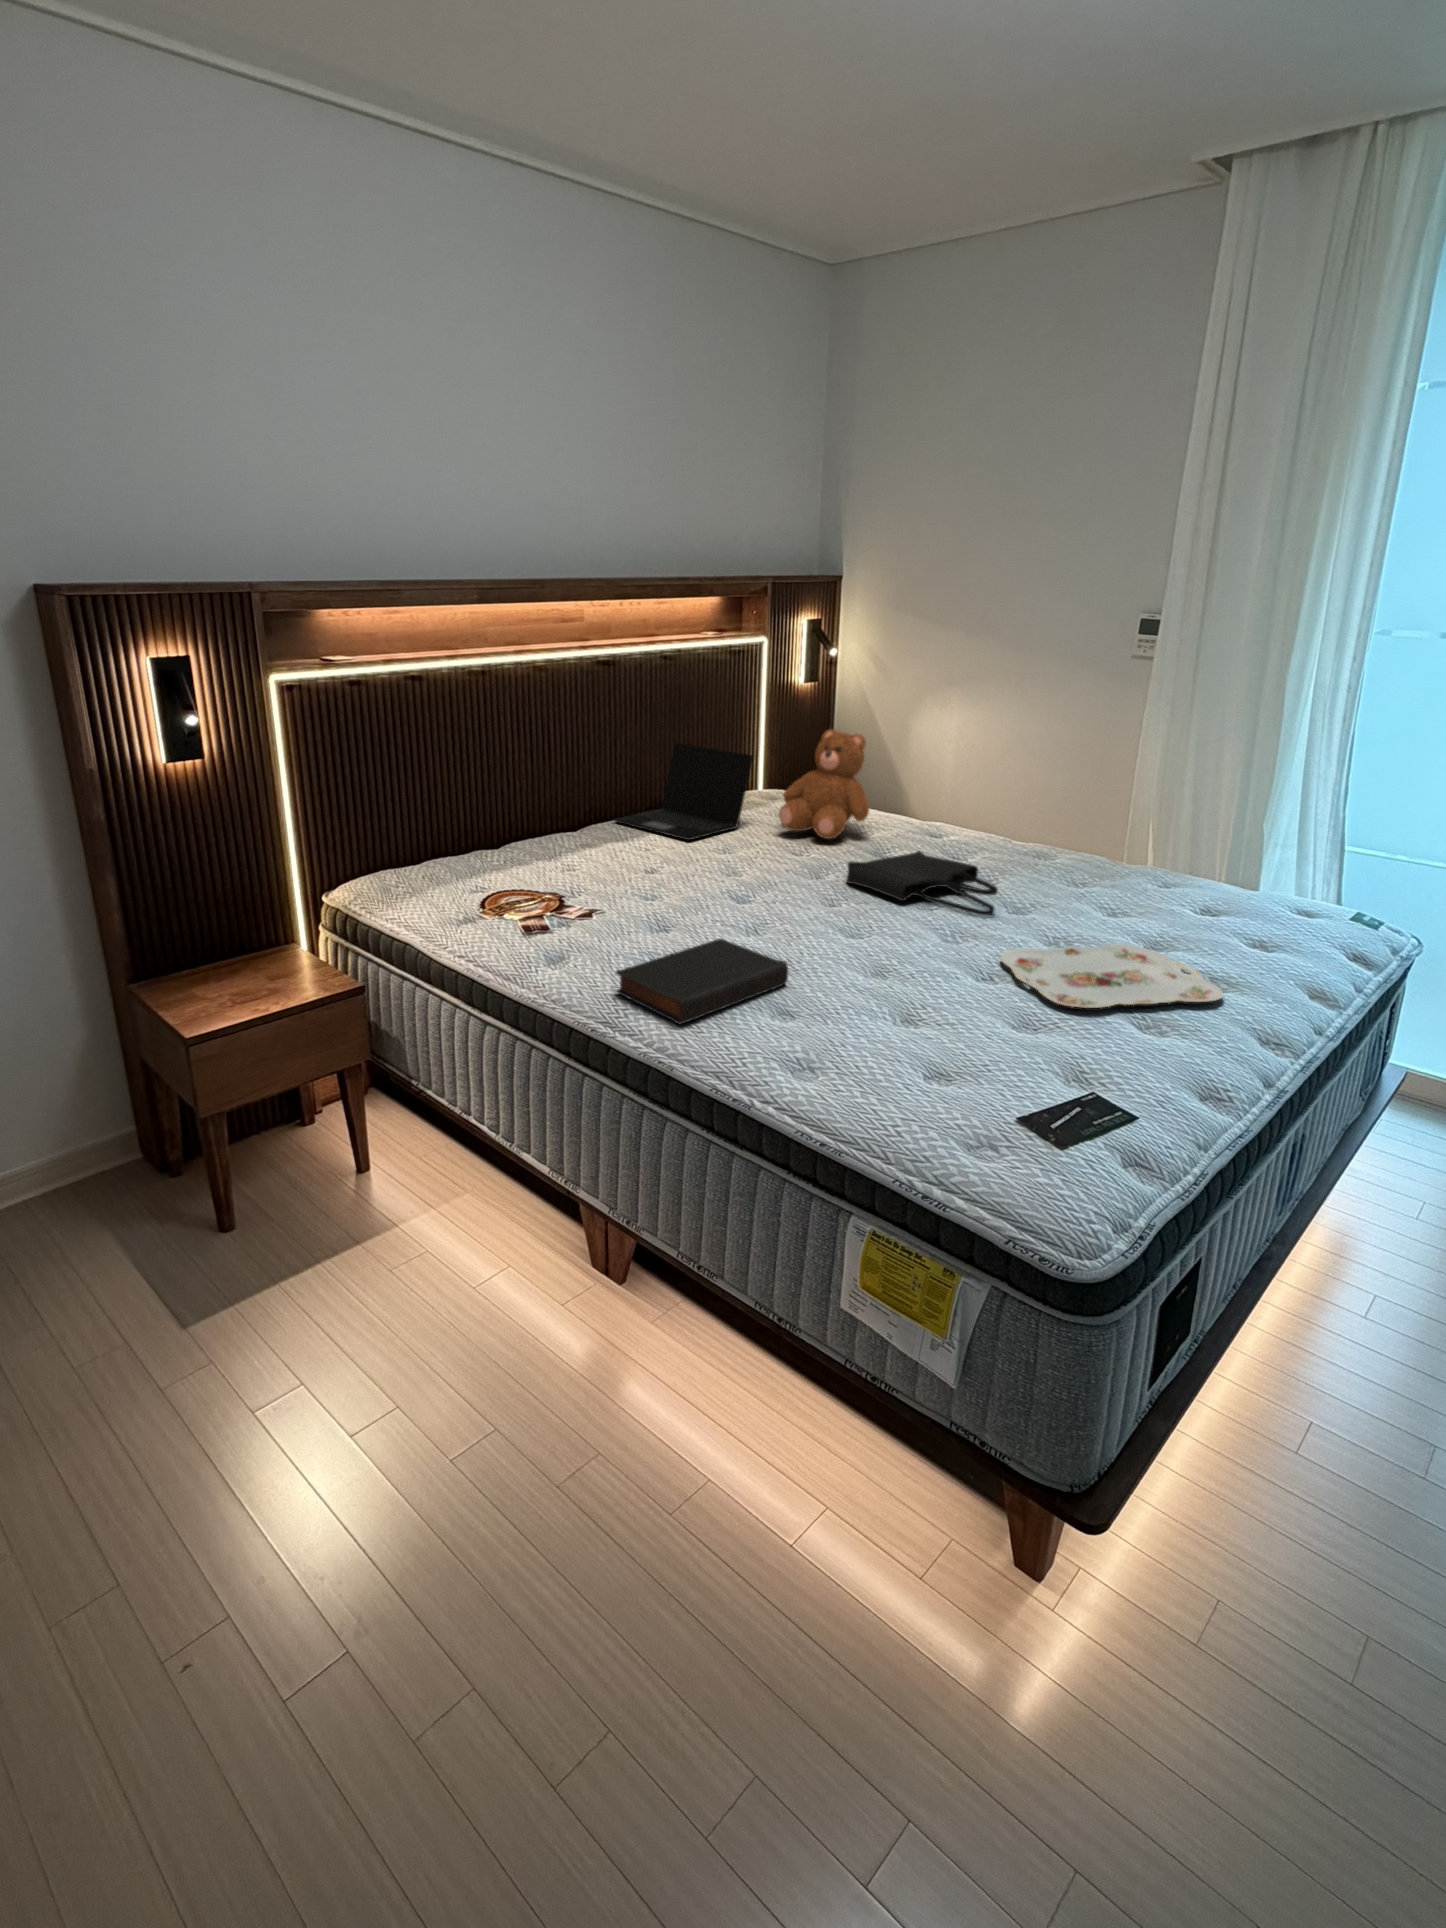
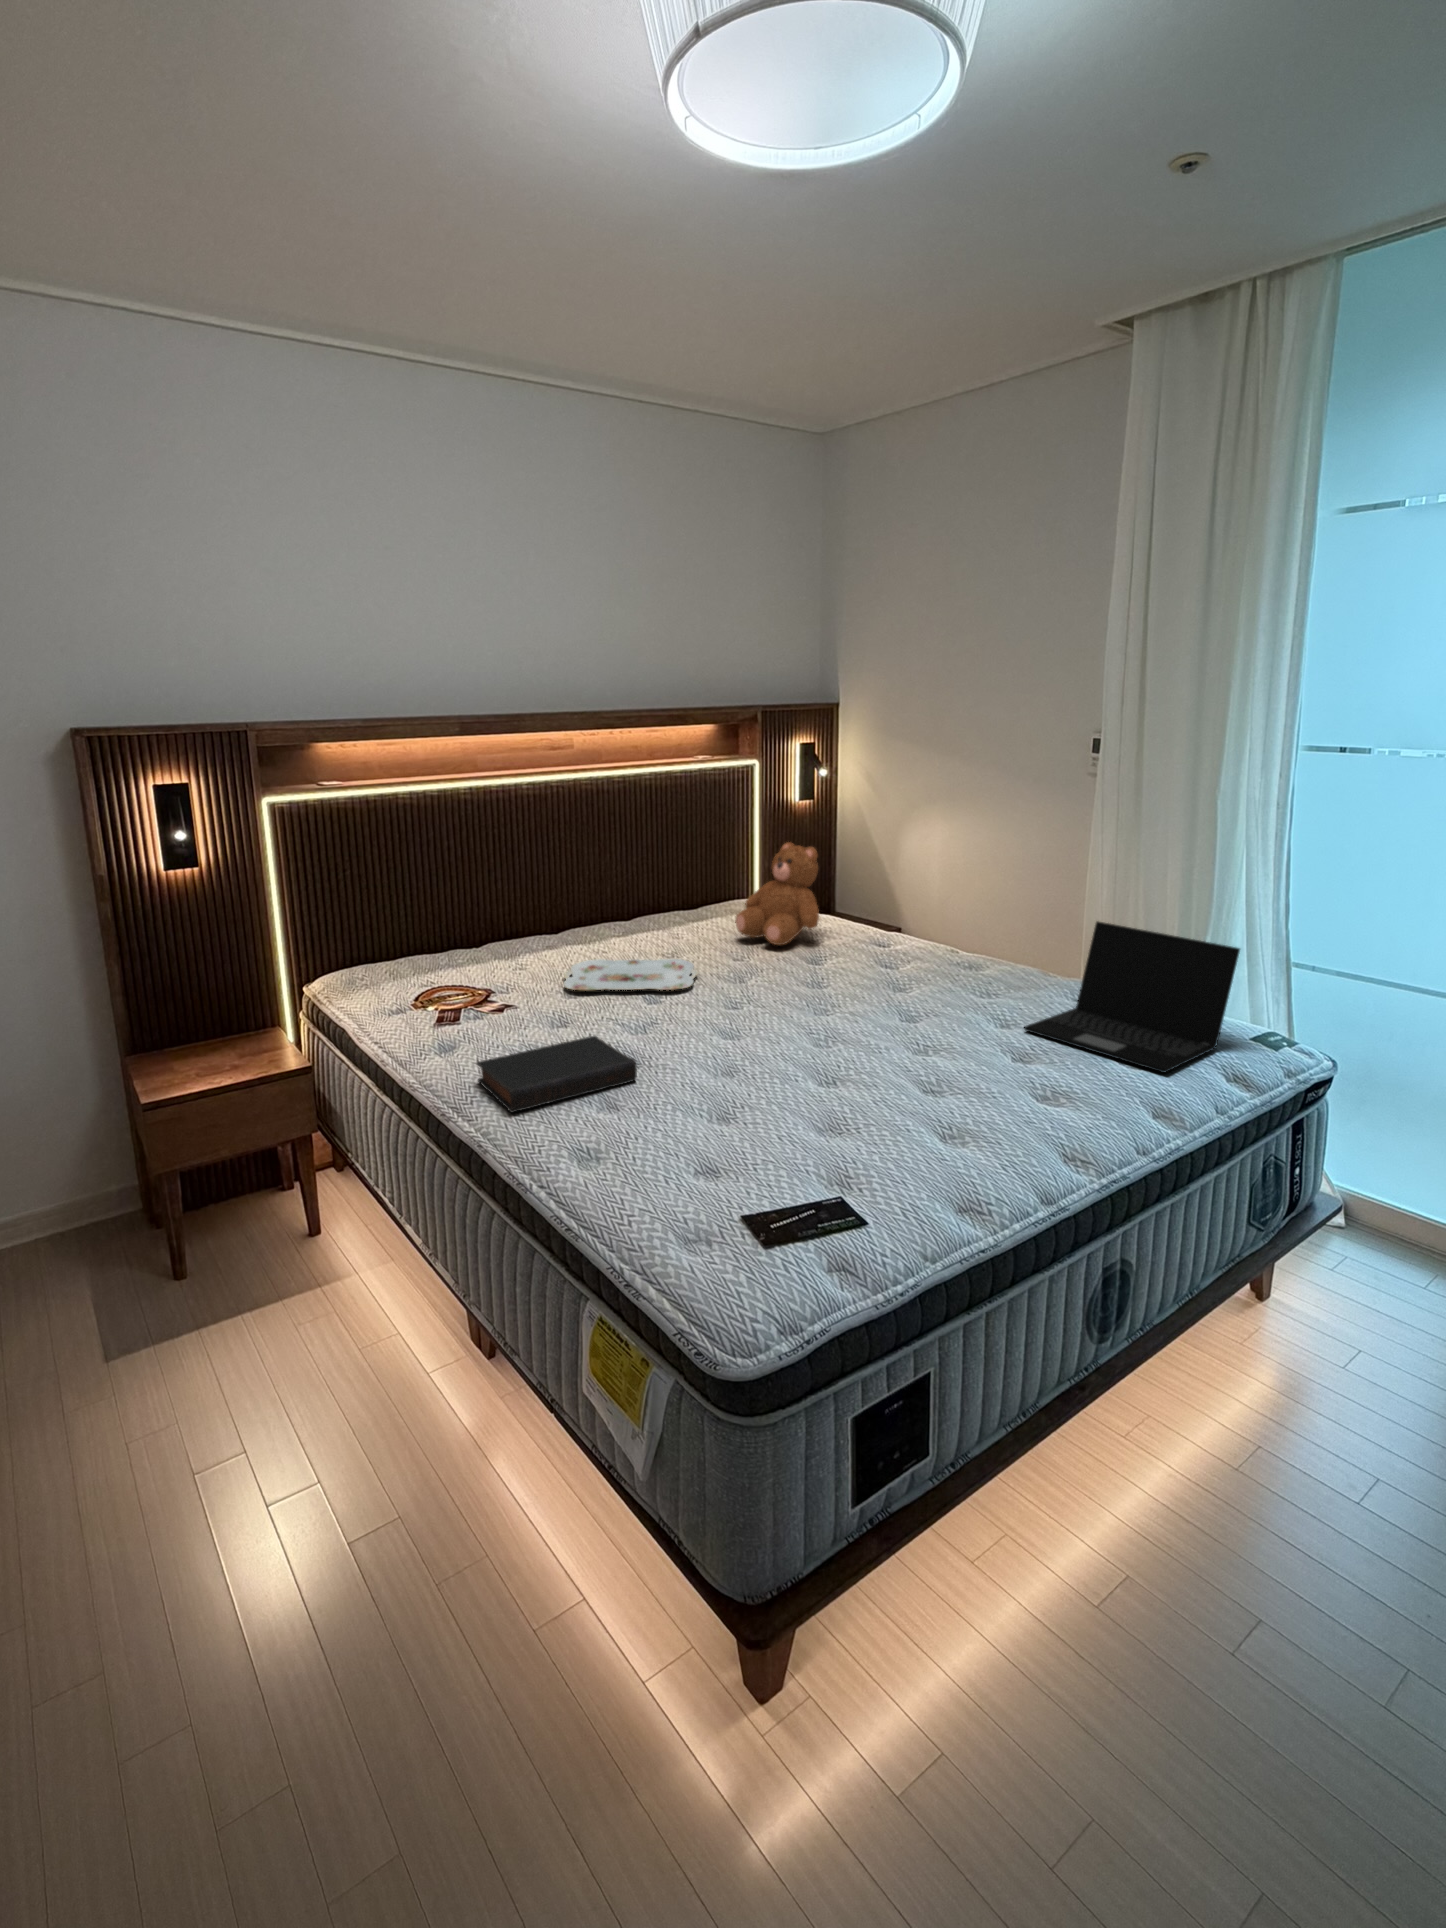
laptop: present [614,743,753,840] -> present [1024,921,1240,1073]
tote bag: present [846,851,998,916] -> none [765,958,889,1023]
serving tray: present [1000,944,1223,1008] -> present [564,959,697,990]

